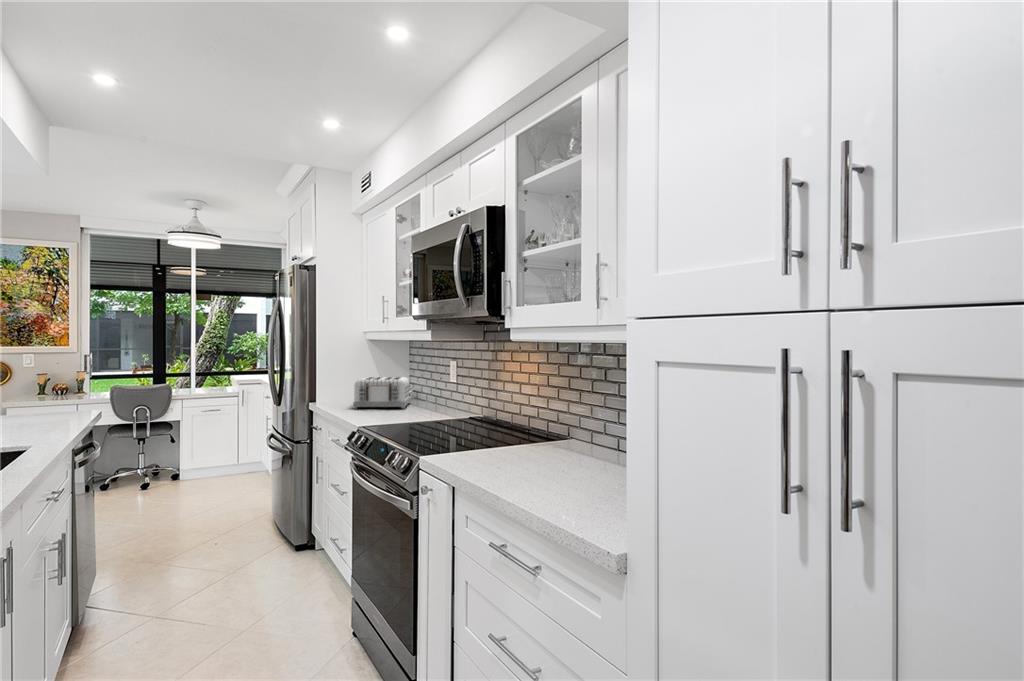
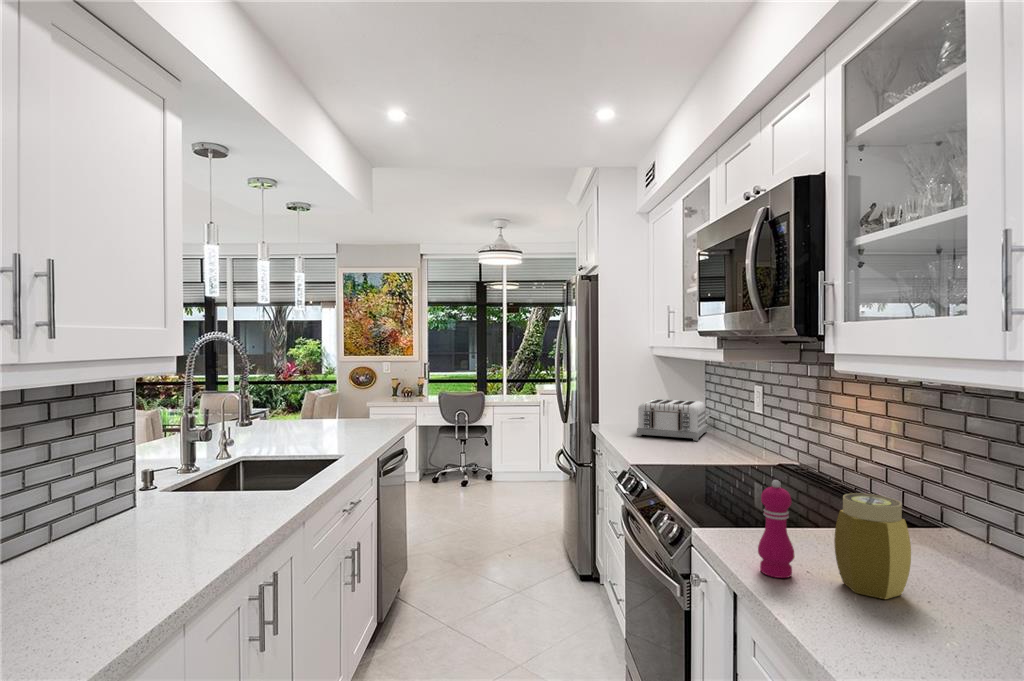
pepper mill: none [468,409,491,473] -> present [758,480,795,578]
jar: none [513,413,554,473] -> present [834,493,911,599]

